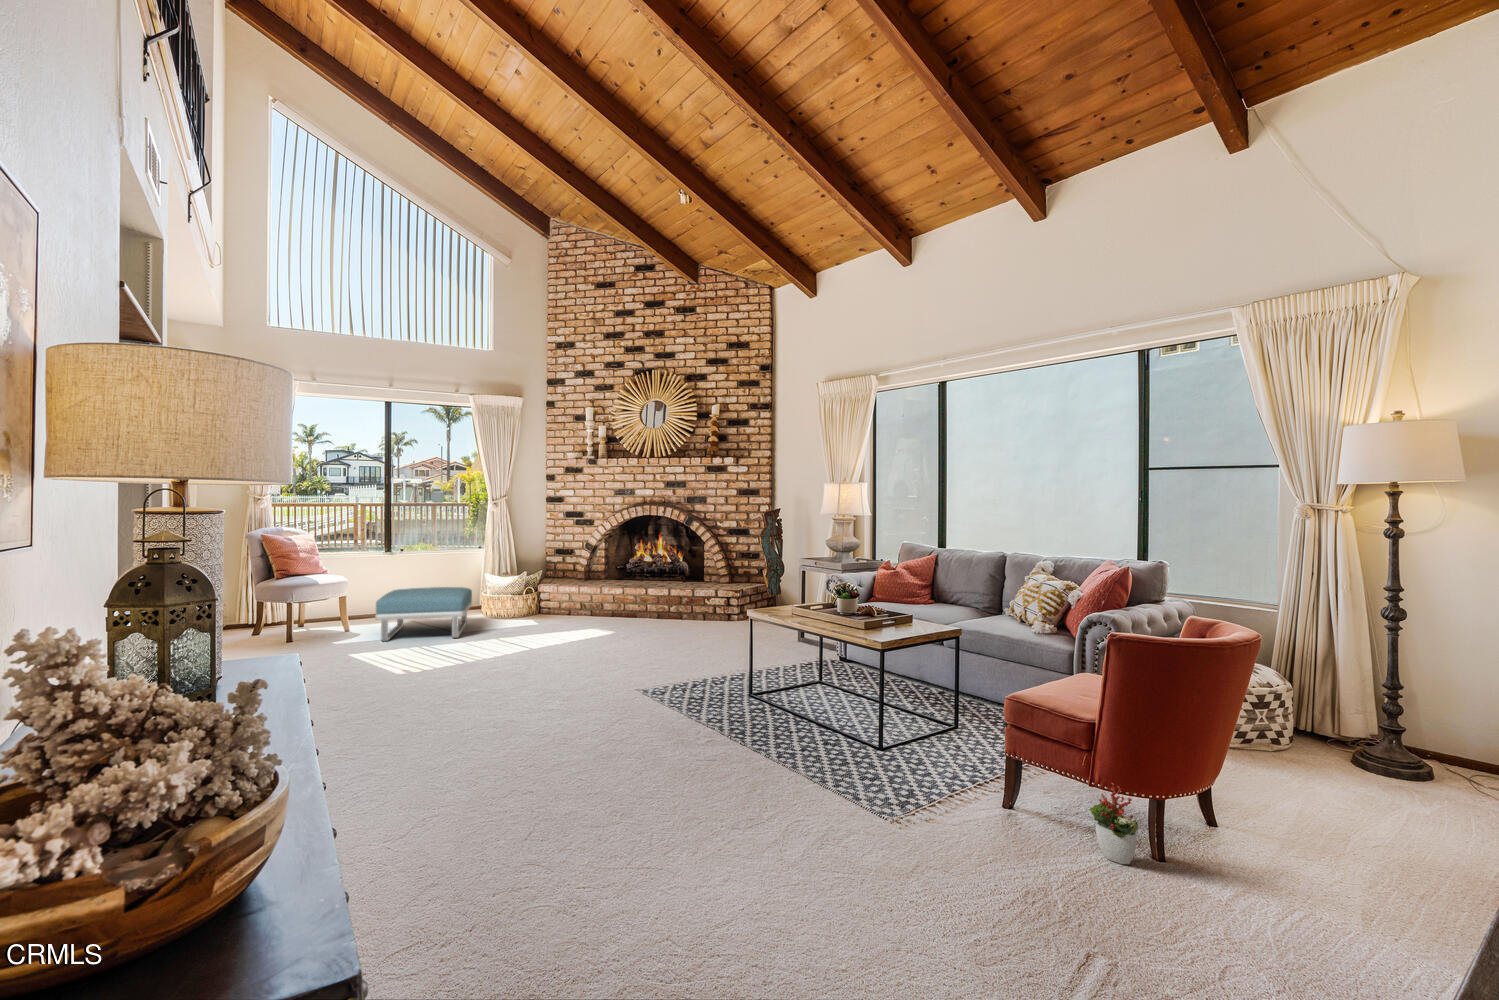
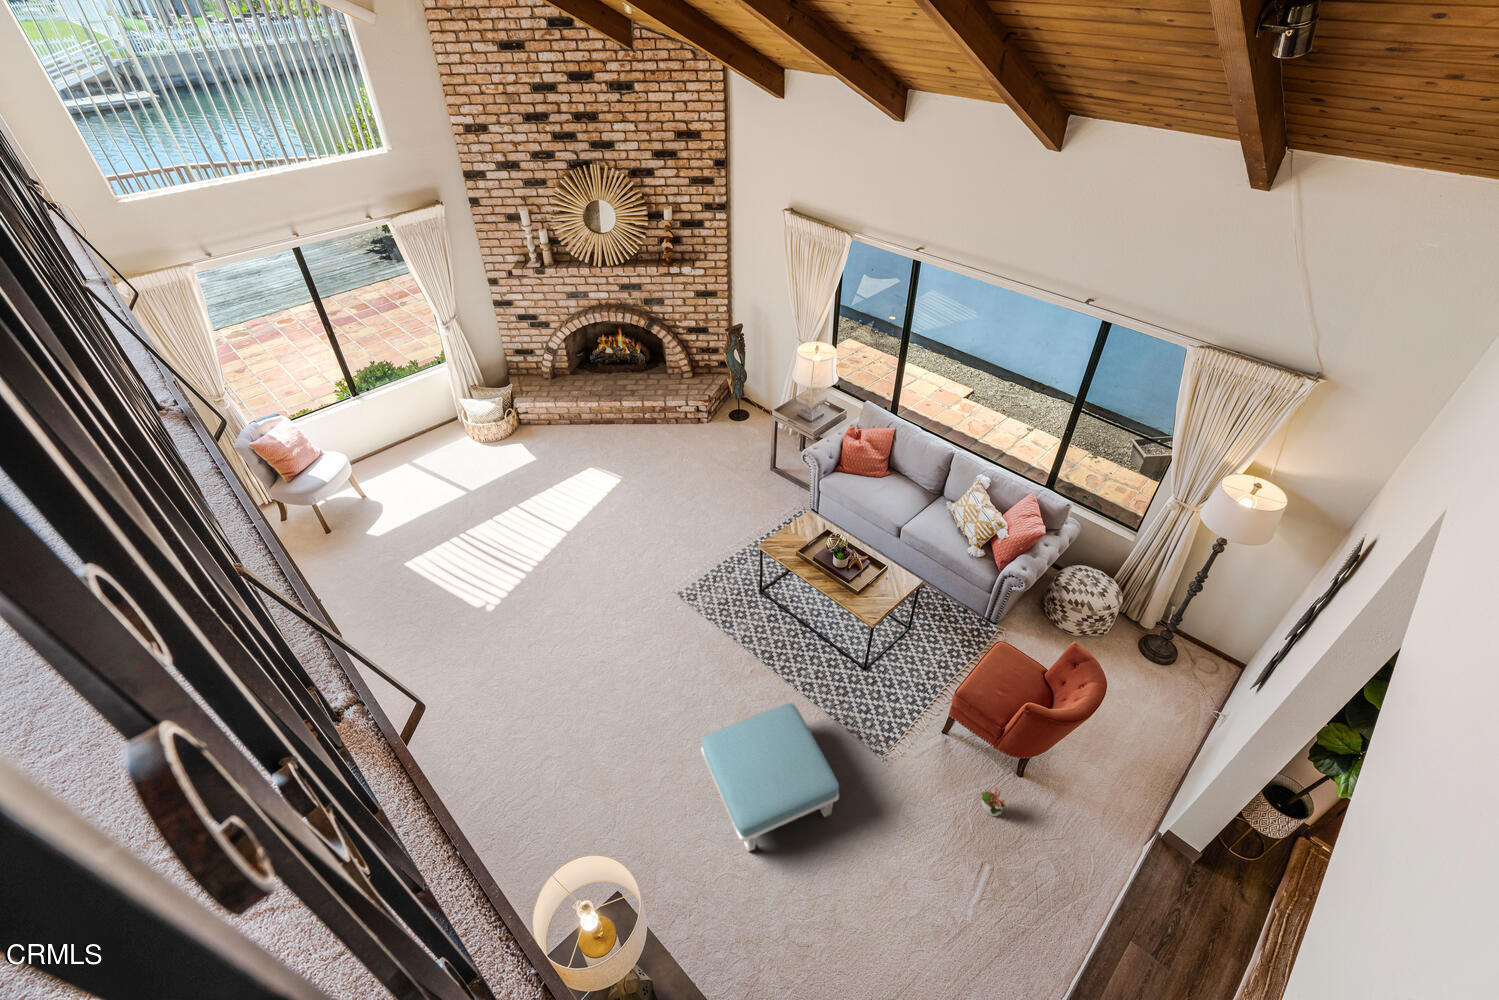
footstool: present [375,587,472,641] -> present [701,703,839,851]

